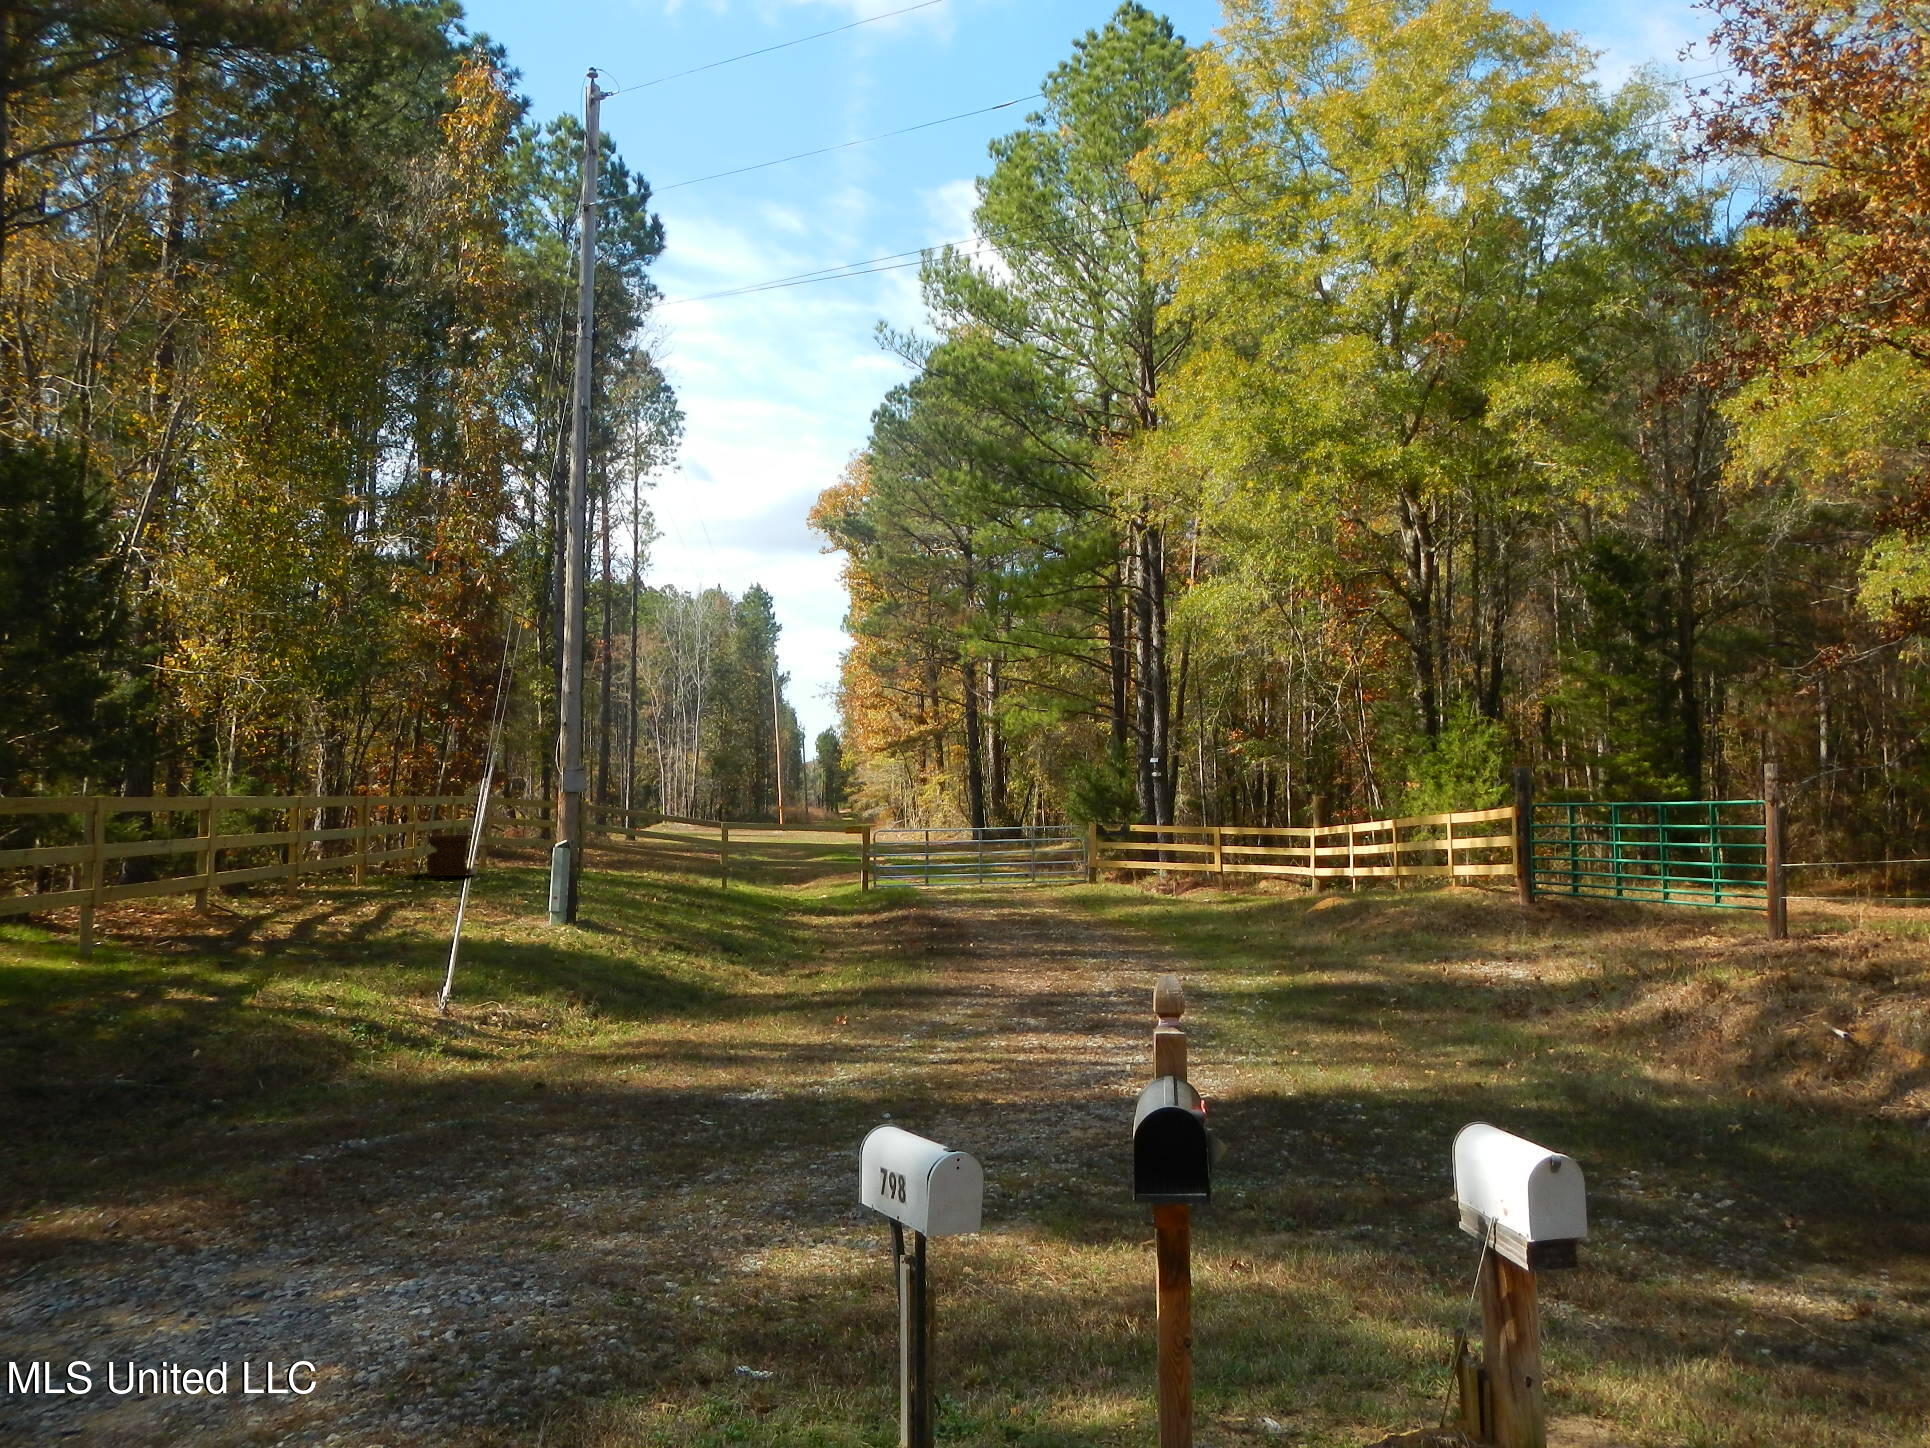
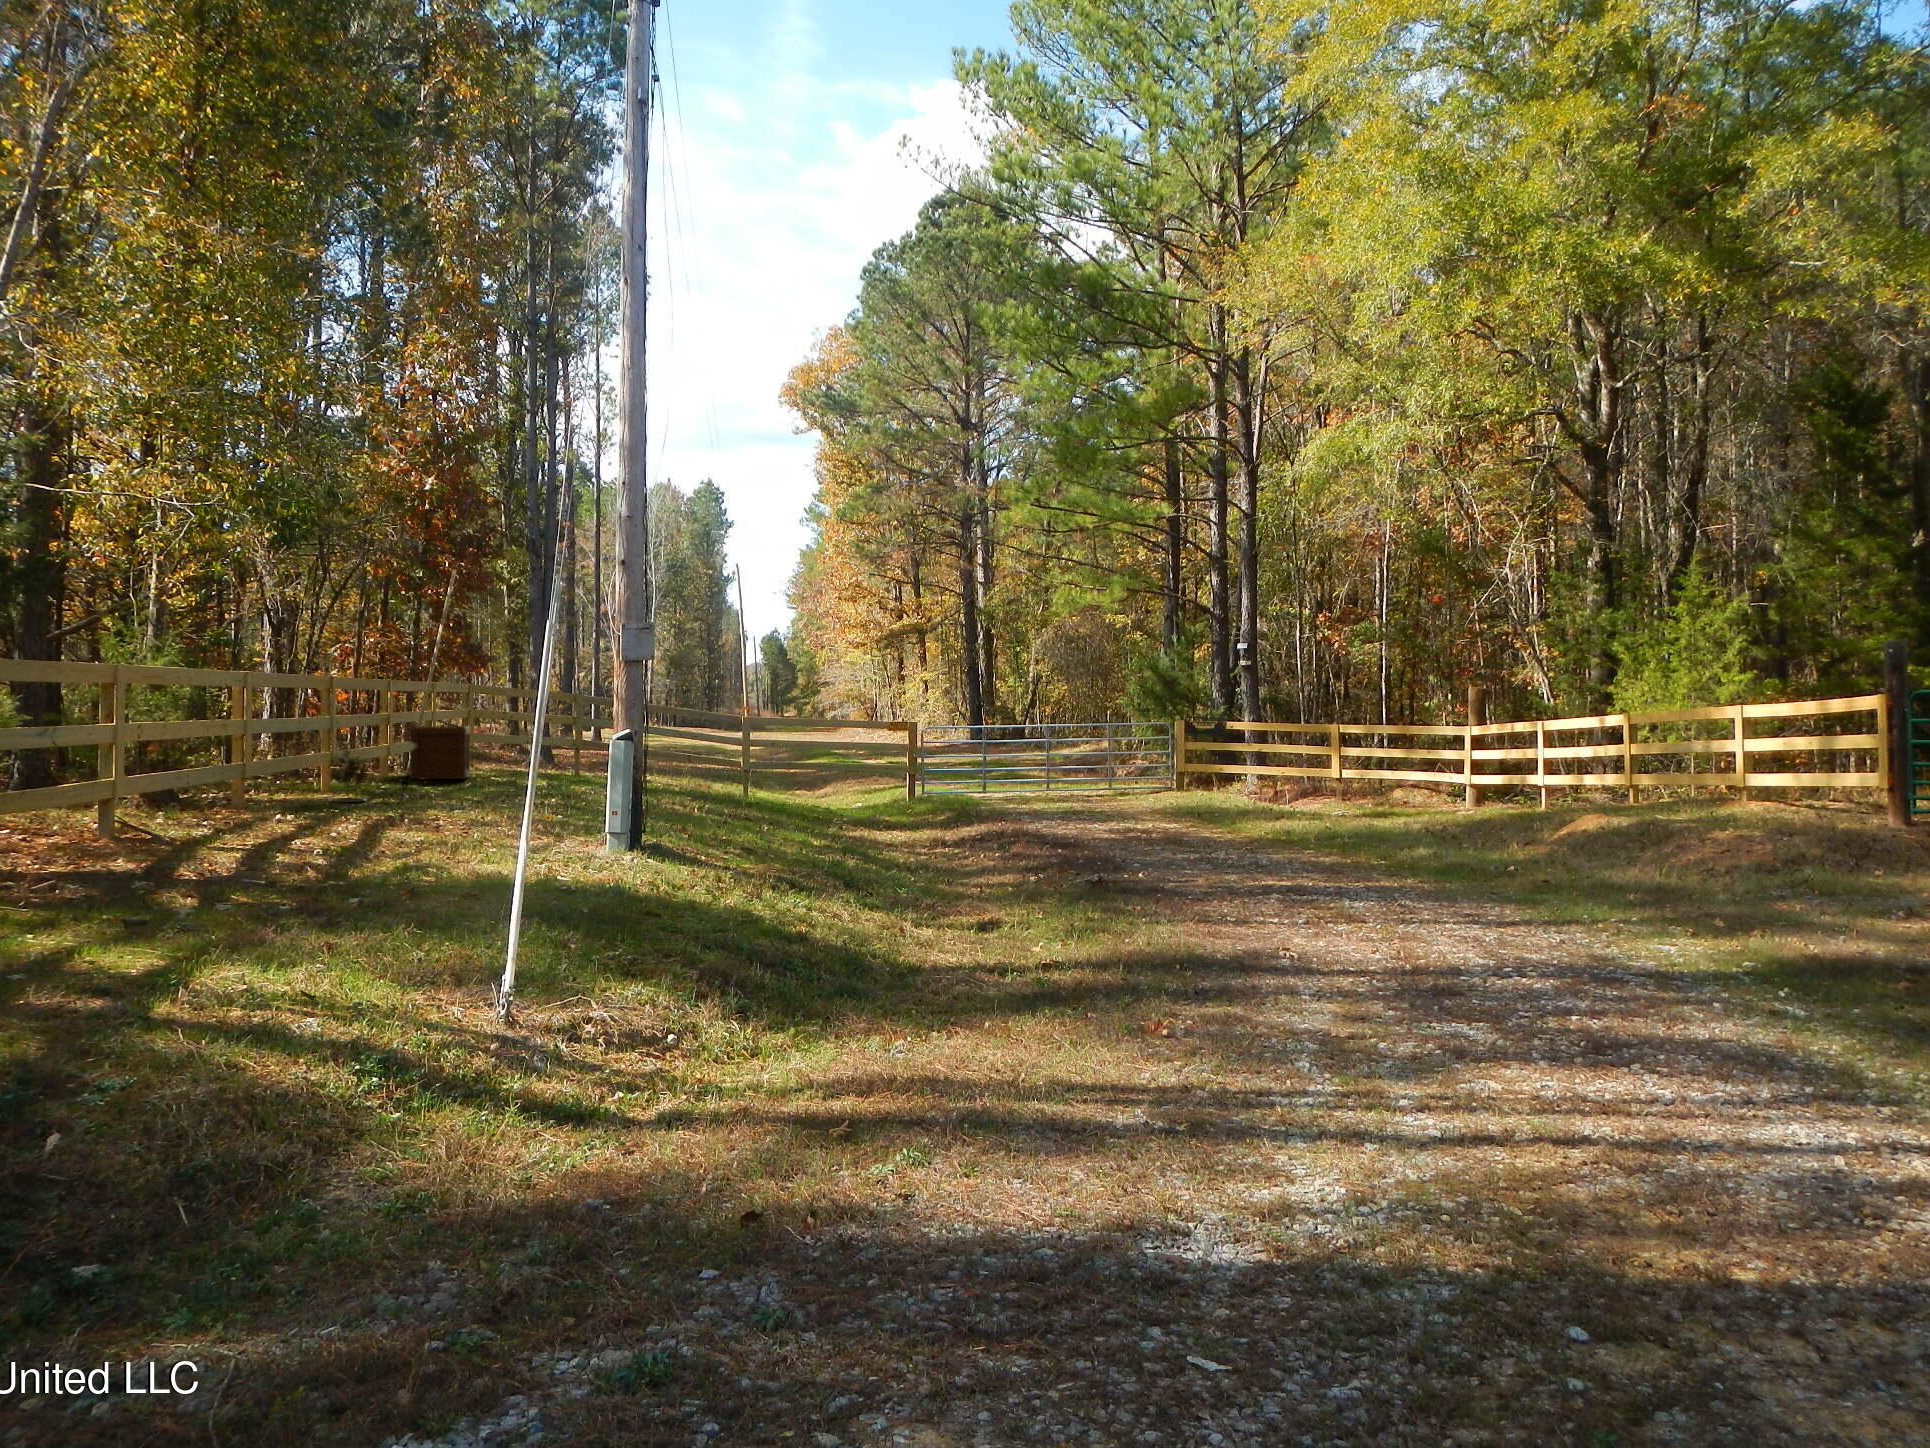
potted tree: none [356,844,392,893] -> present [329,740,369,802]

